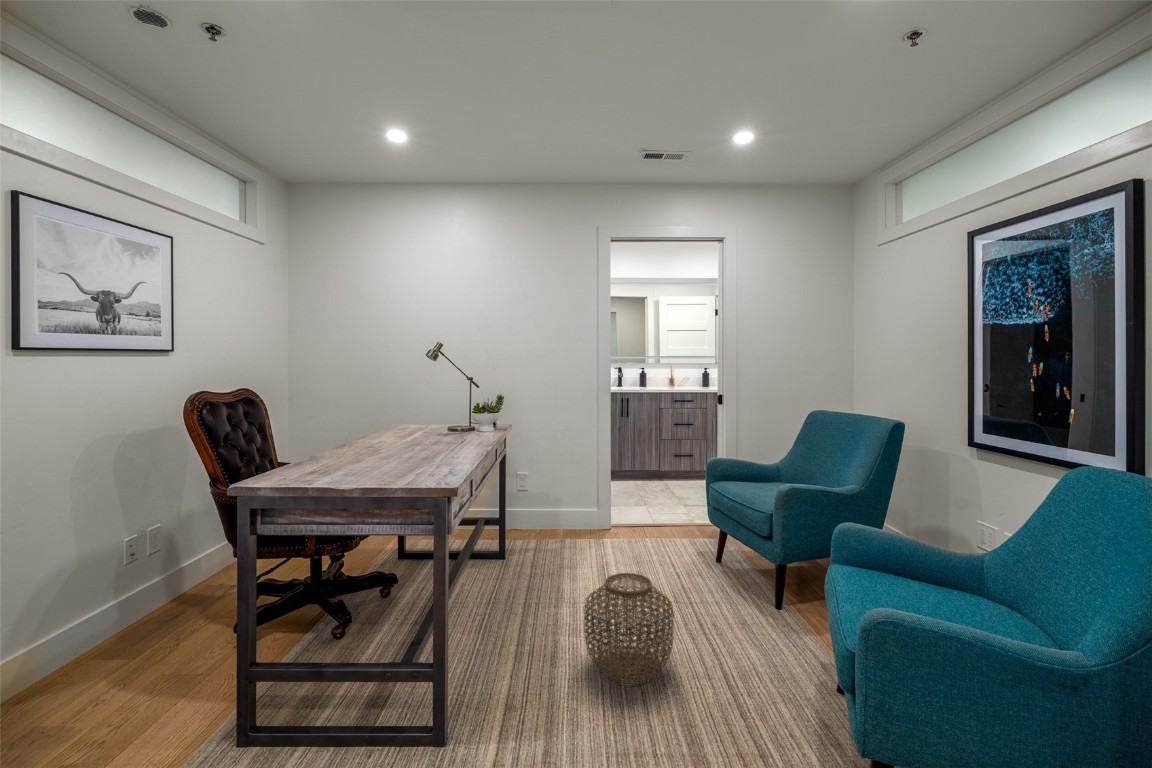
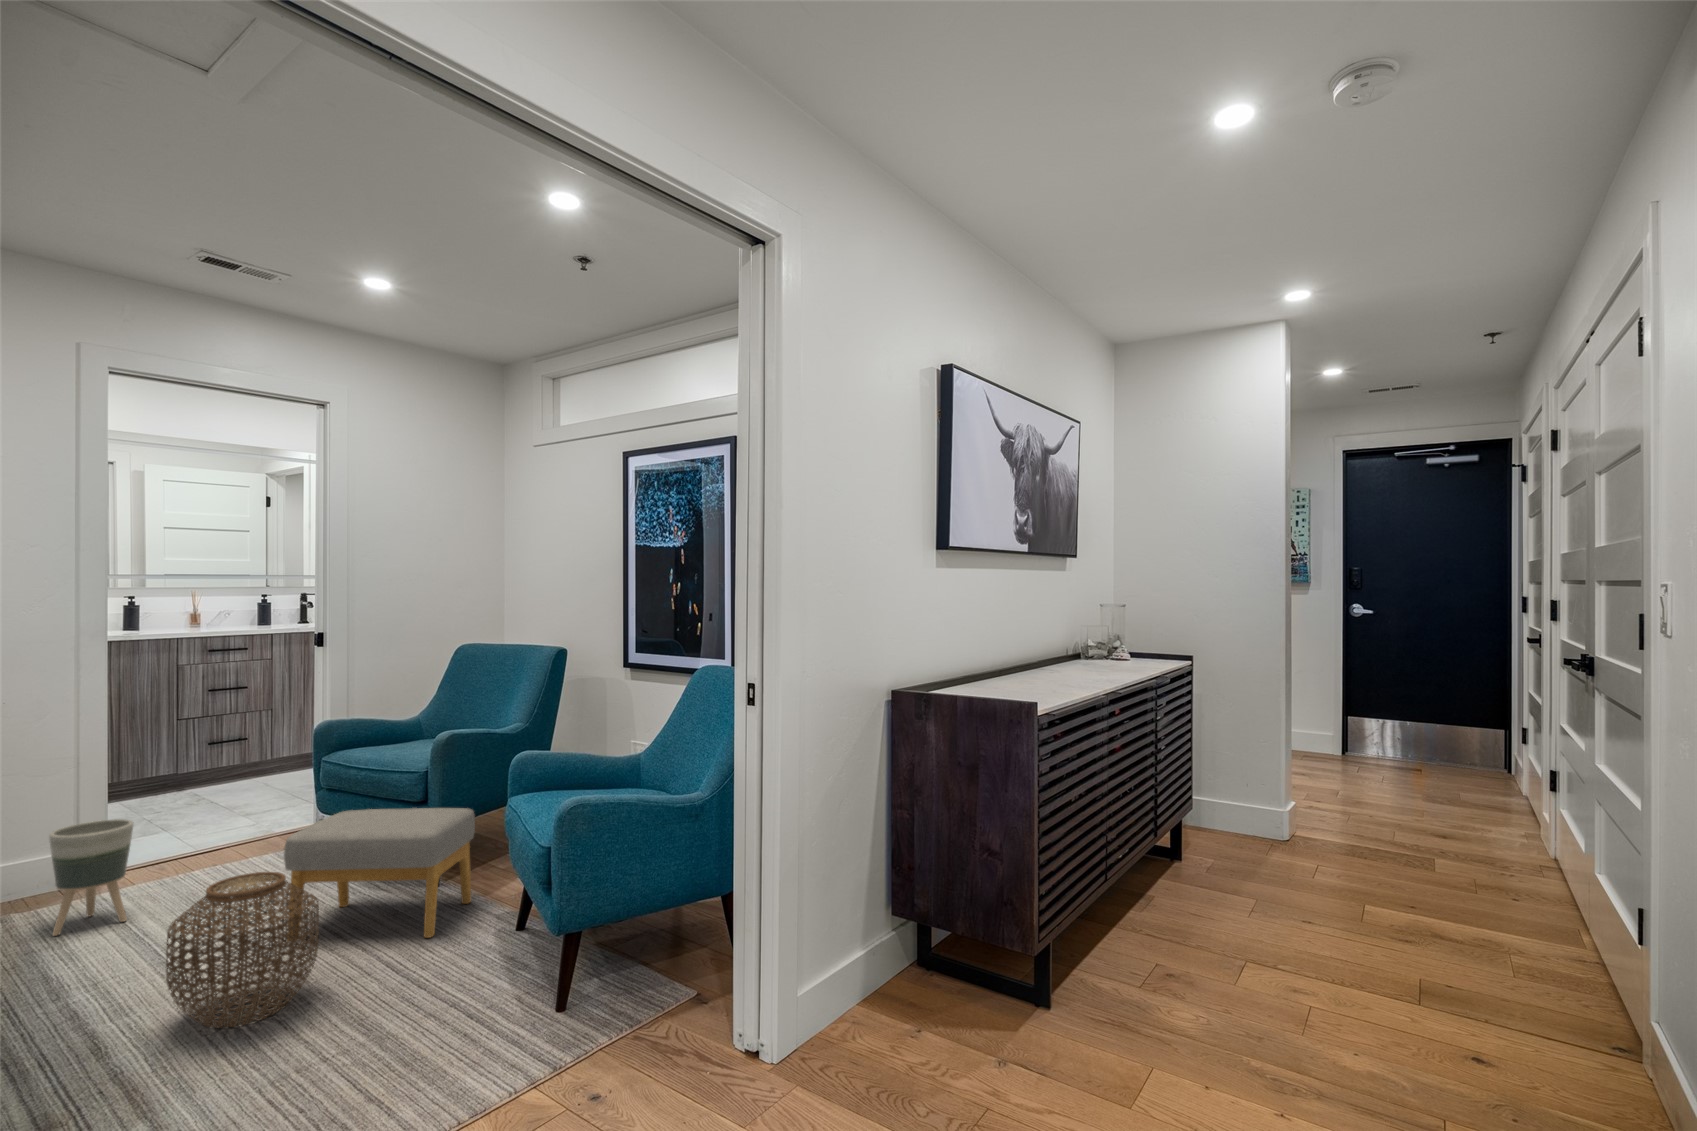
planter: none [573,501,609,564] -> present [49,819,134,936]
footstool: none [670,532,806,660] -> present [284,808,475,941]

